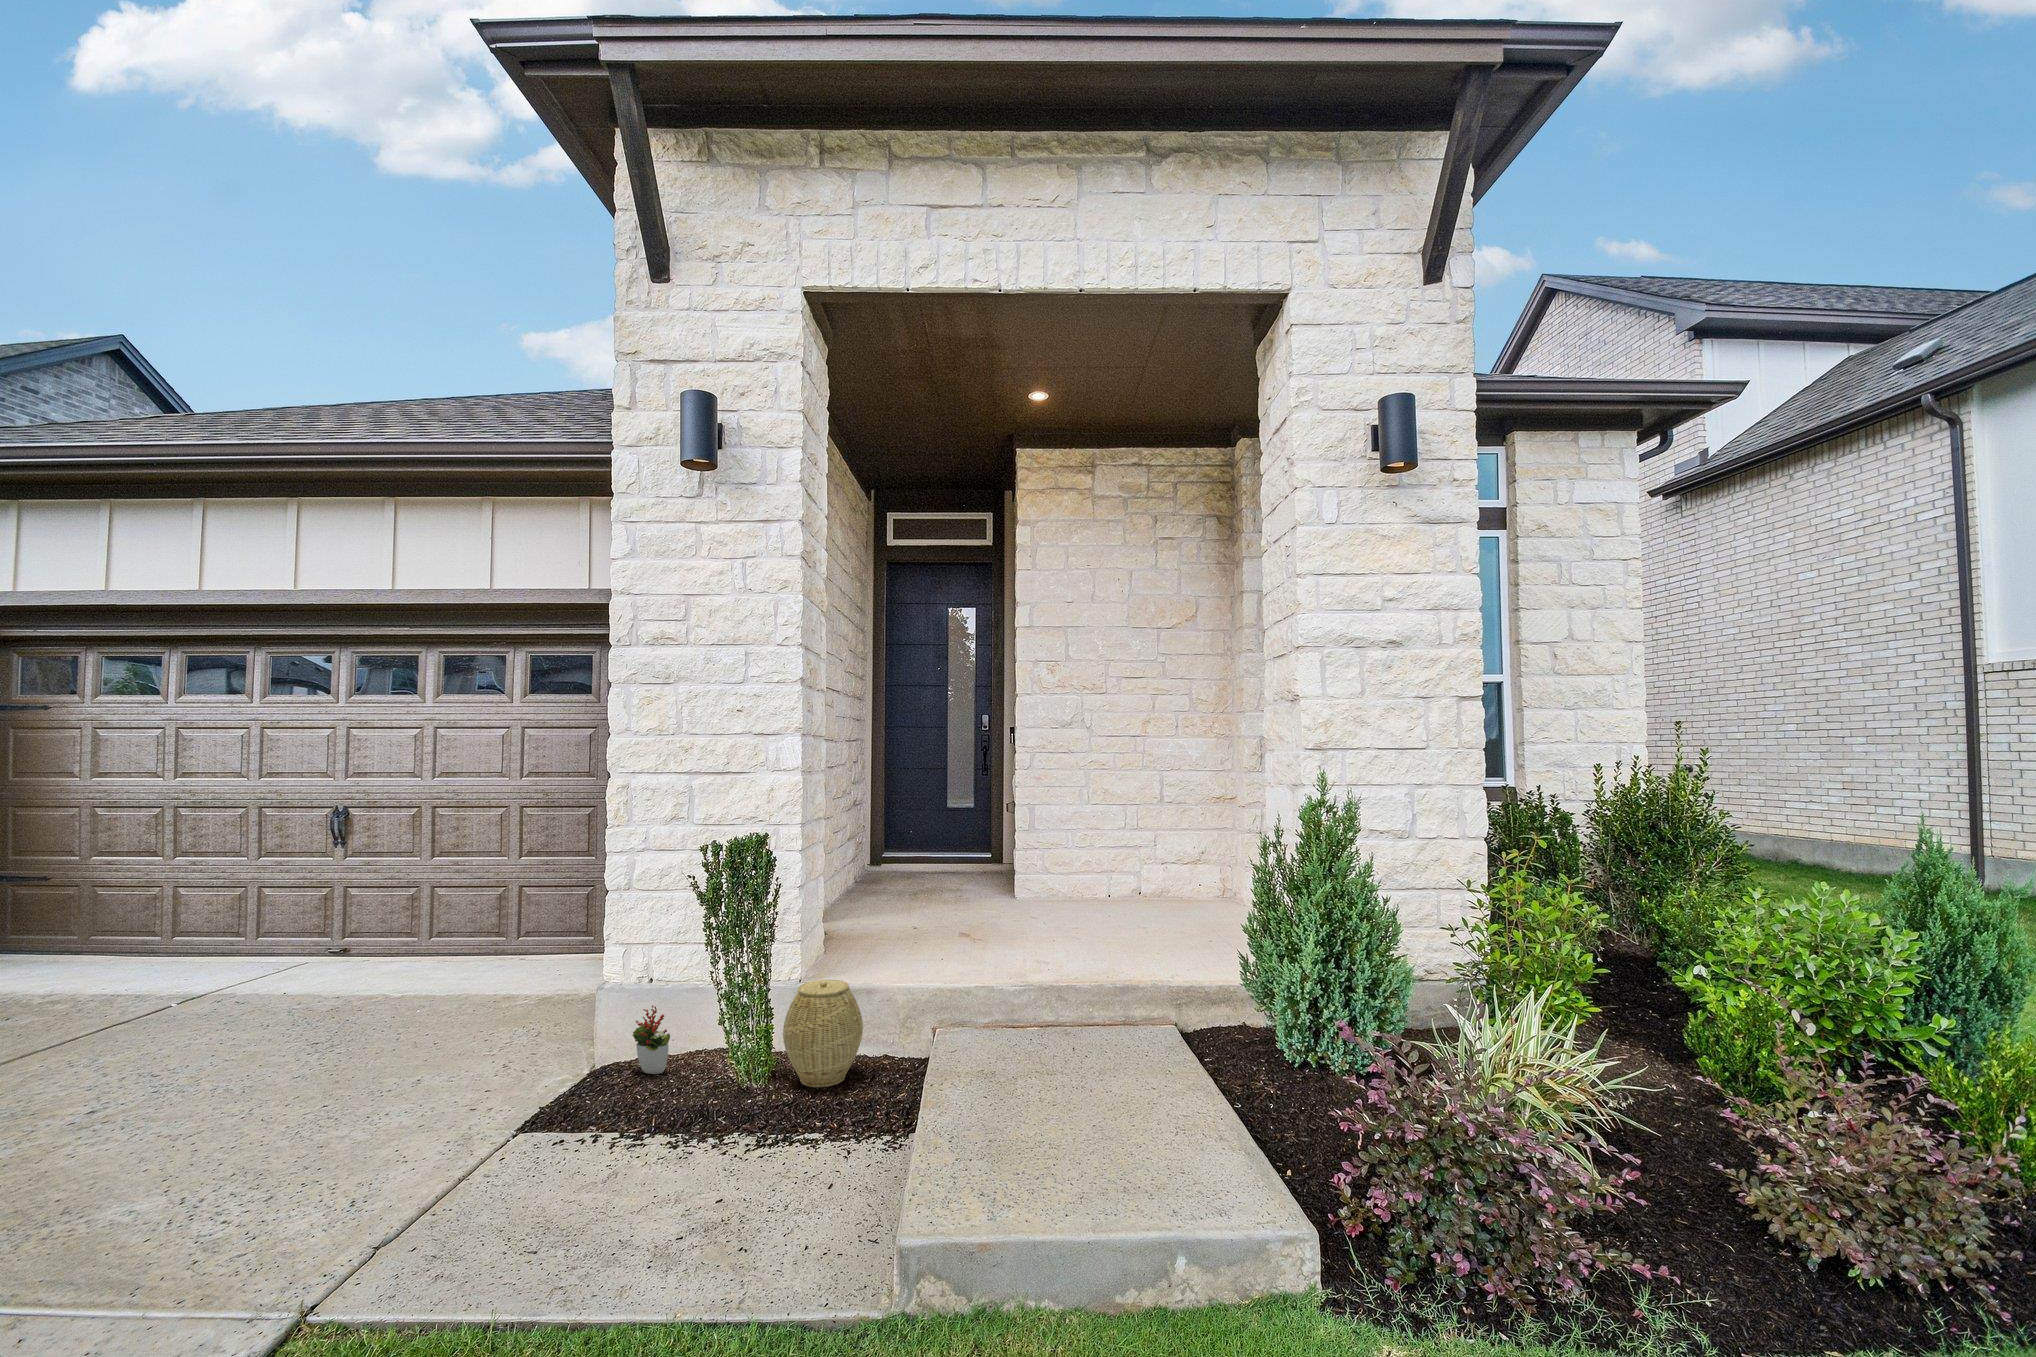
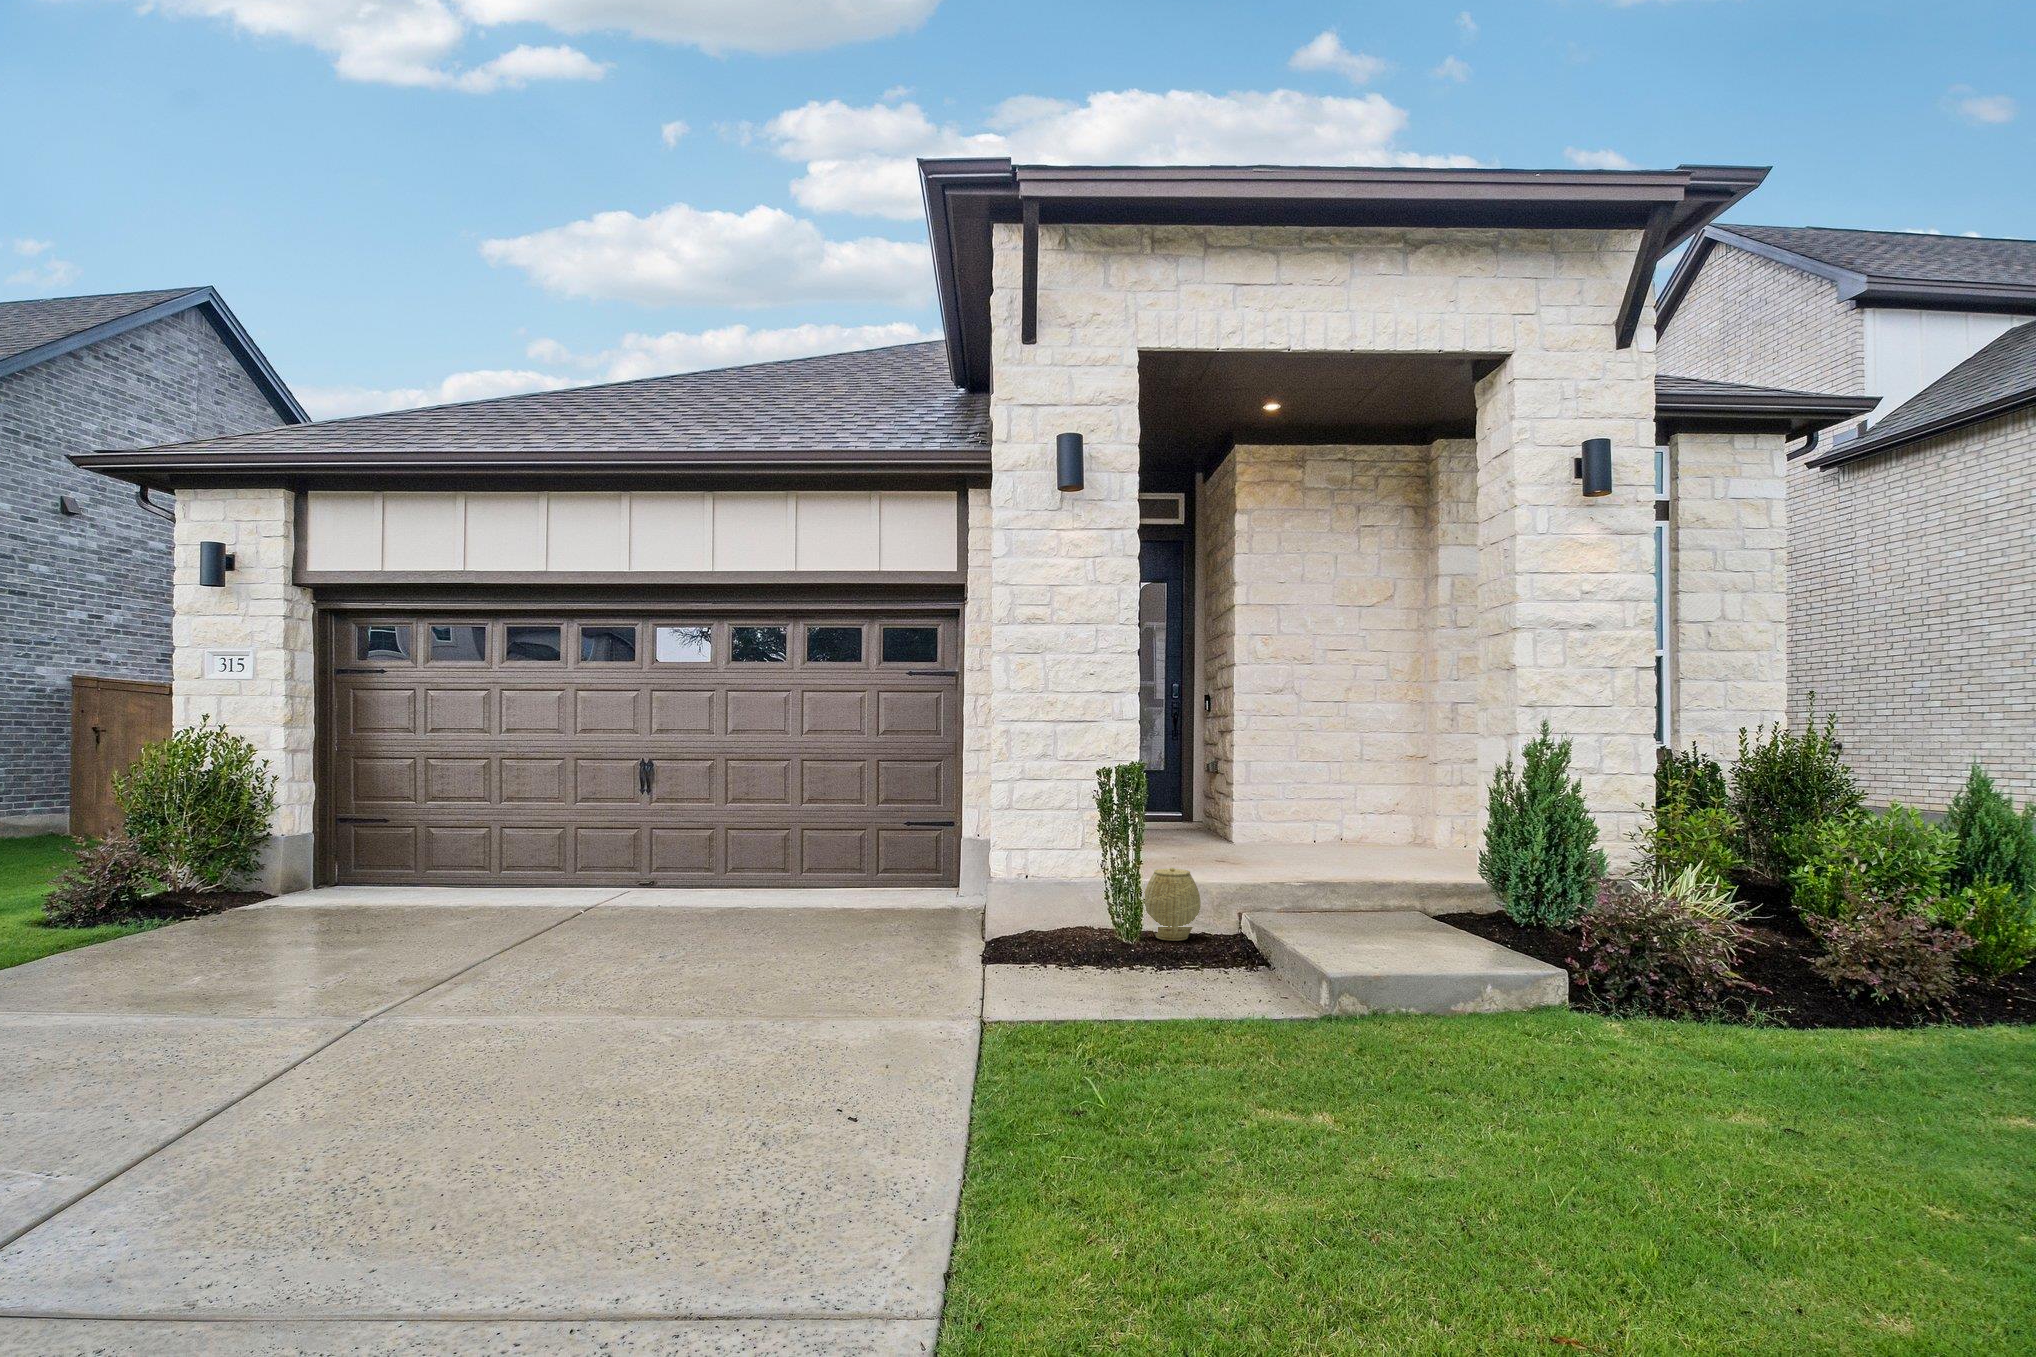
decorative plant: present [633,1005,670,1074] -> none [1026,886,1055,934]

